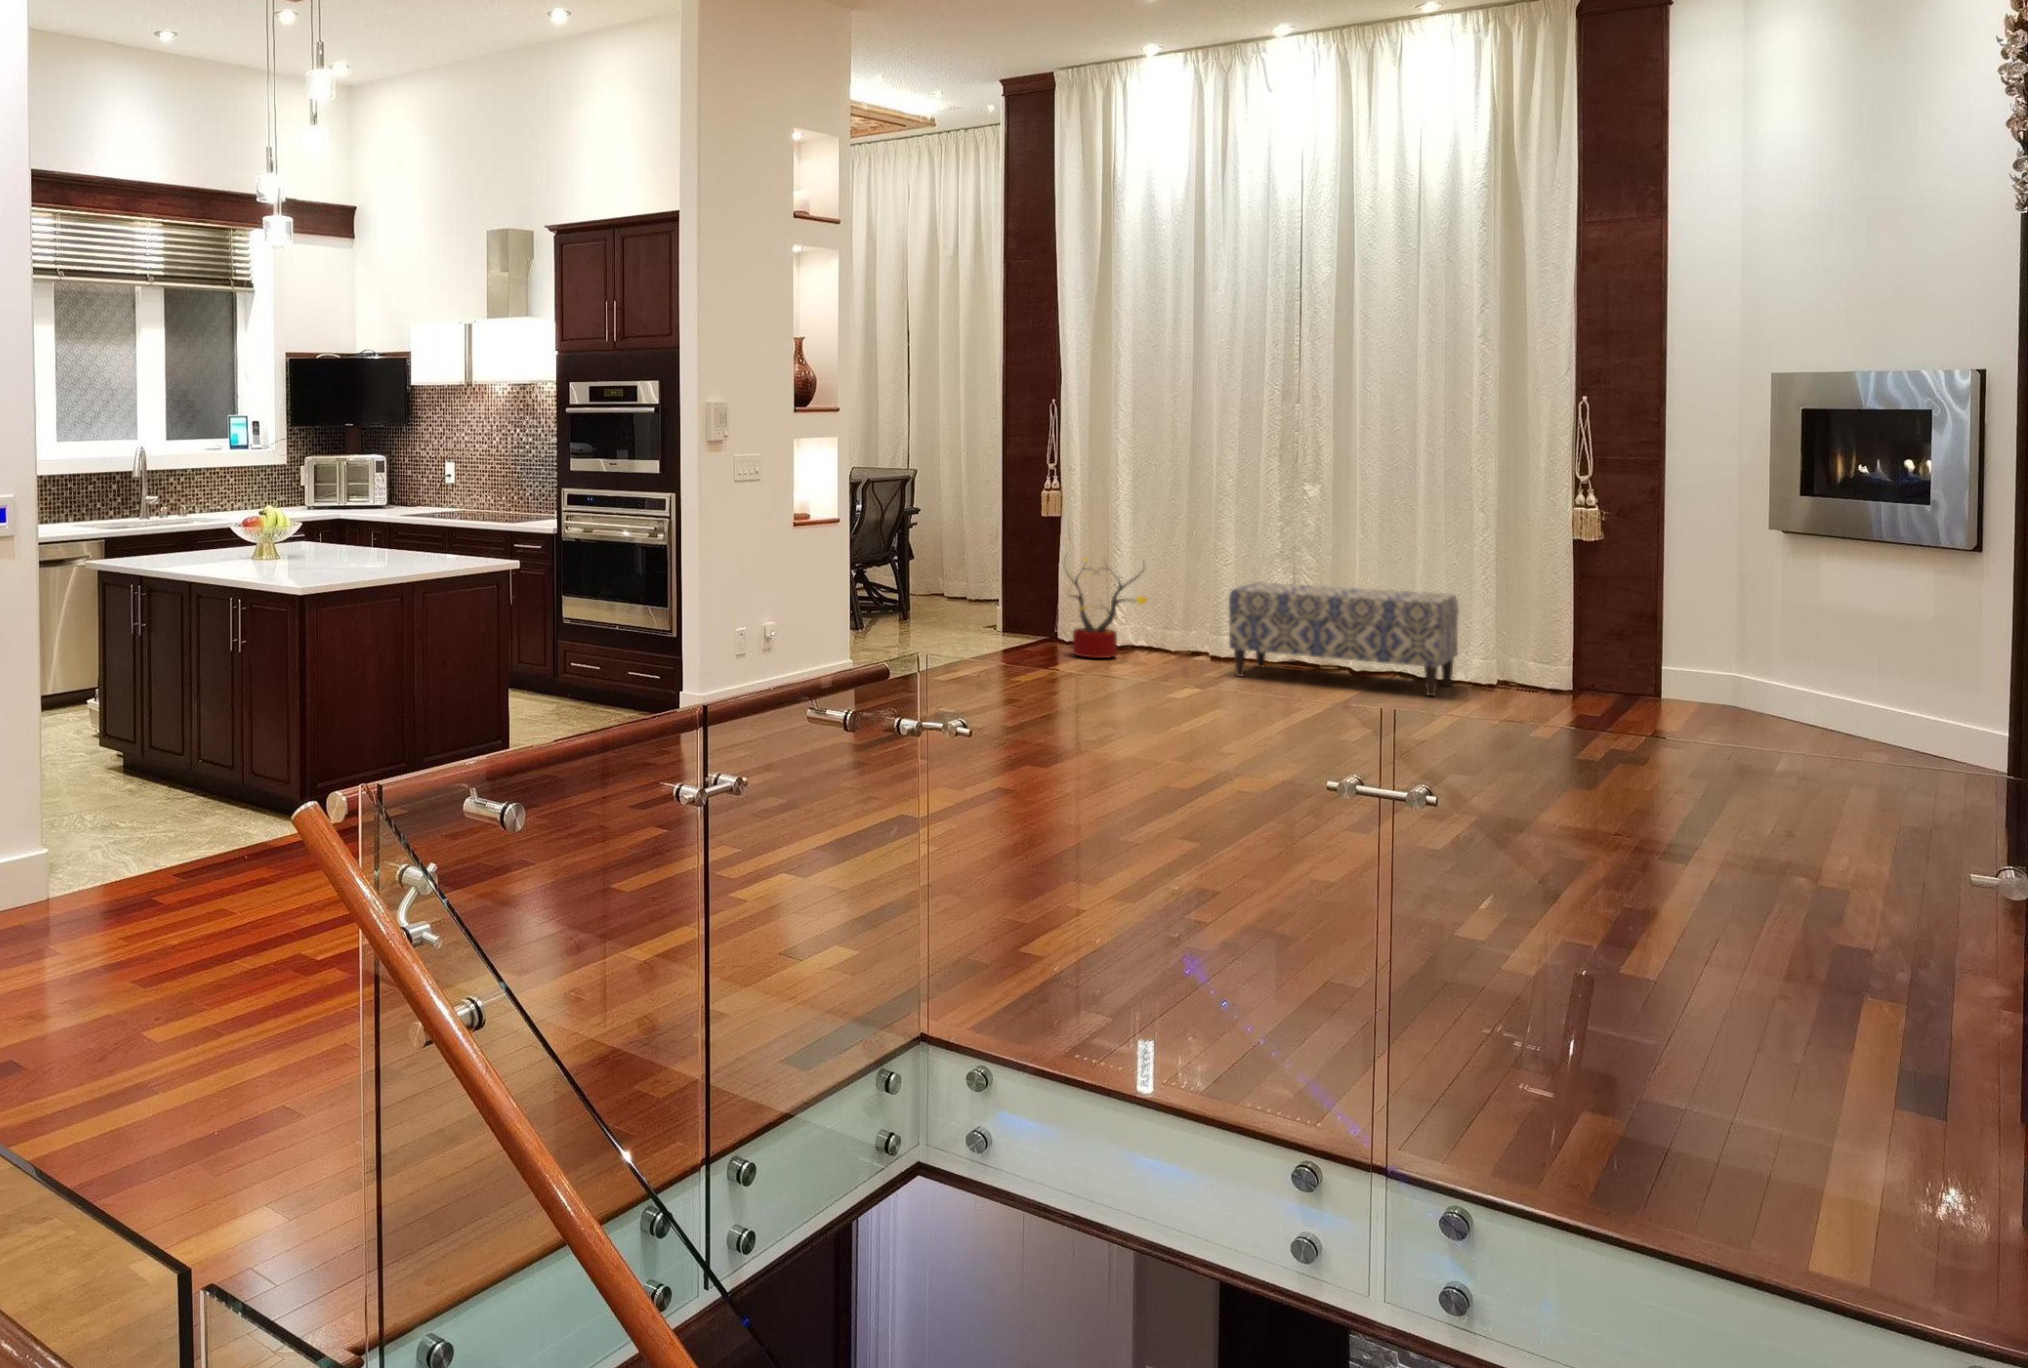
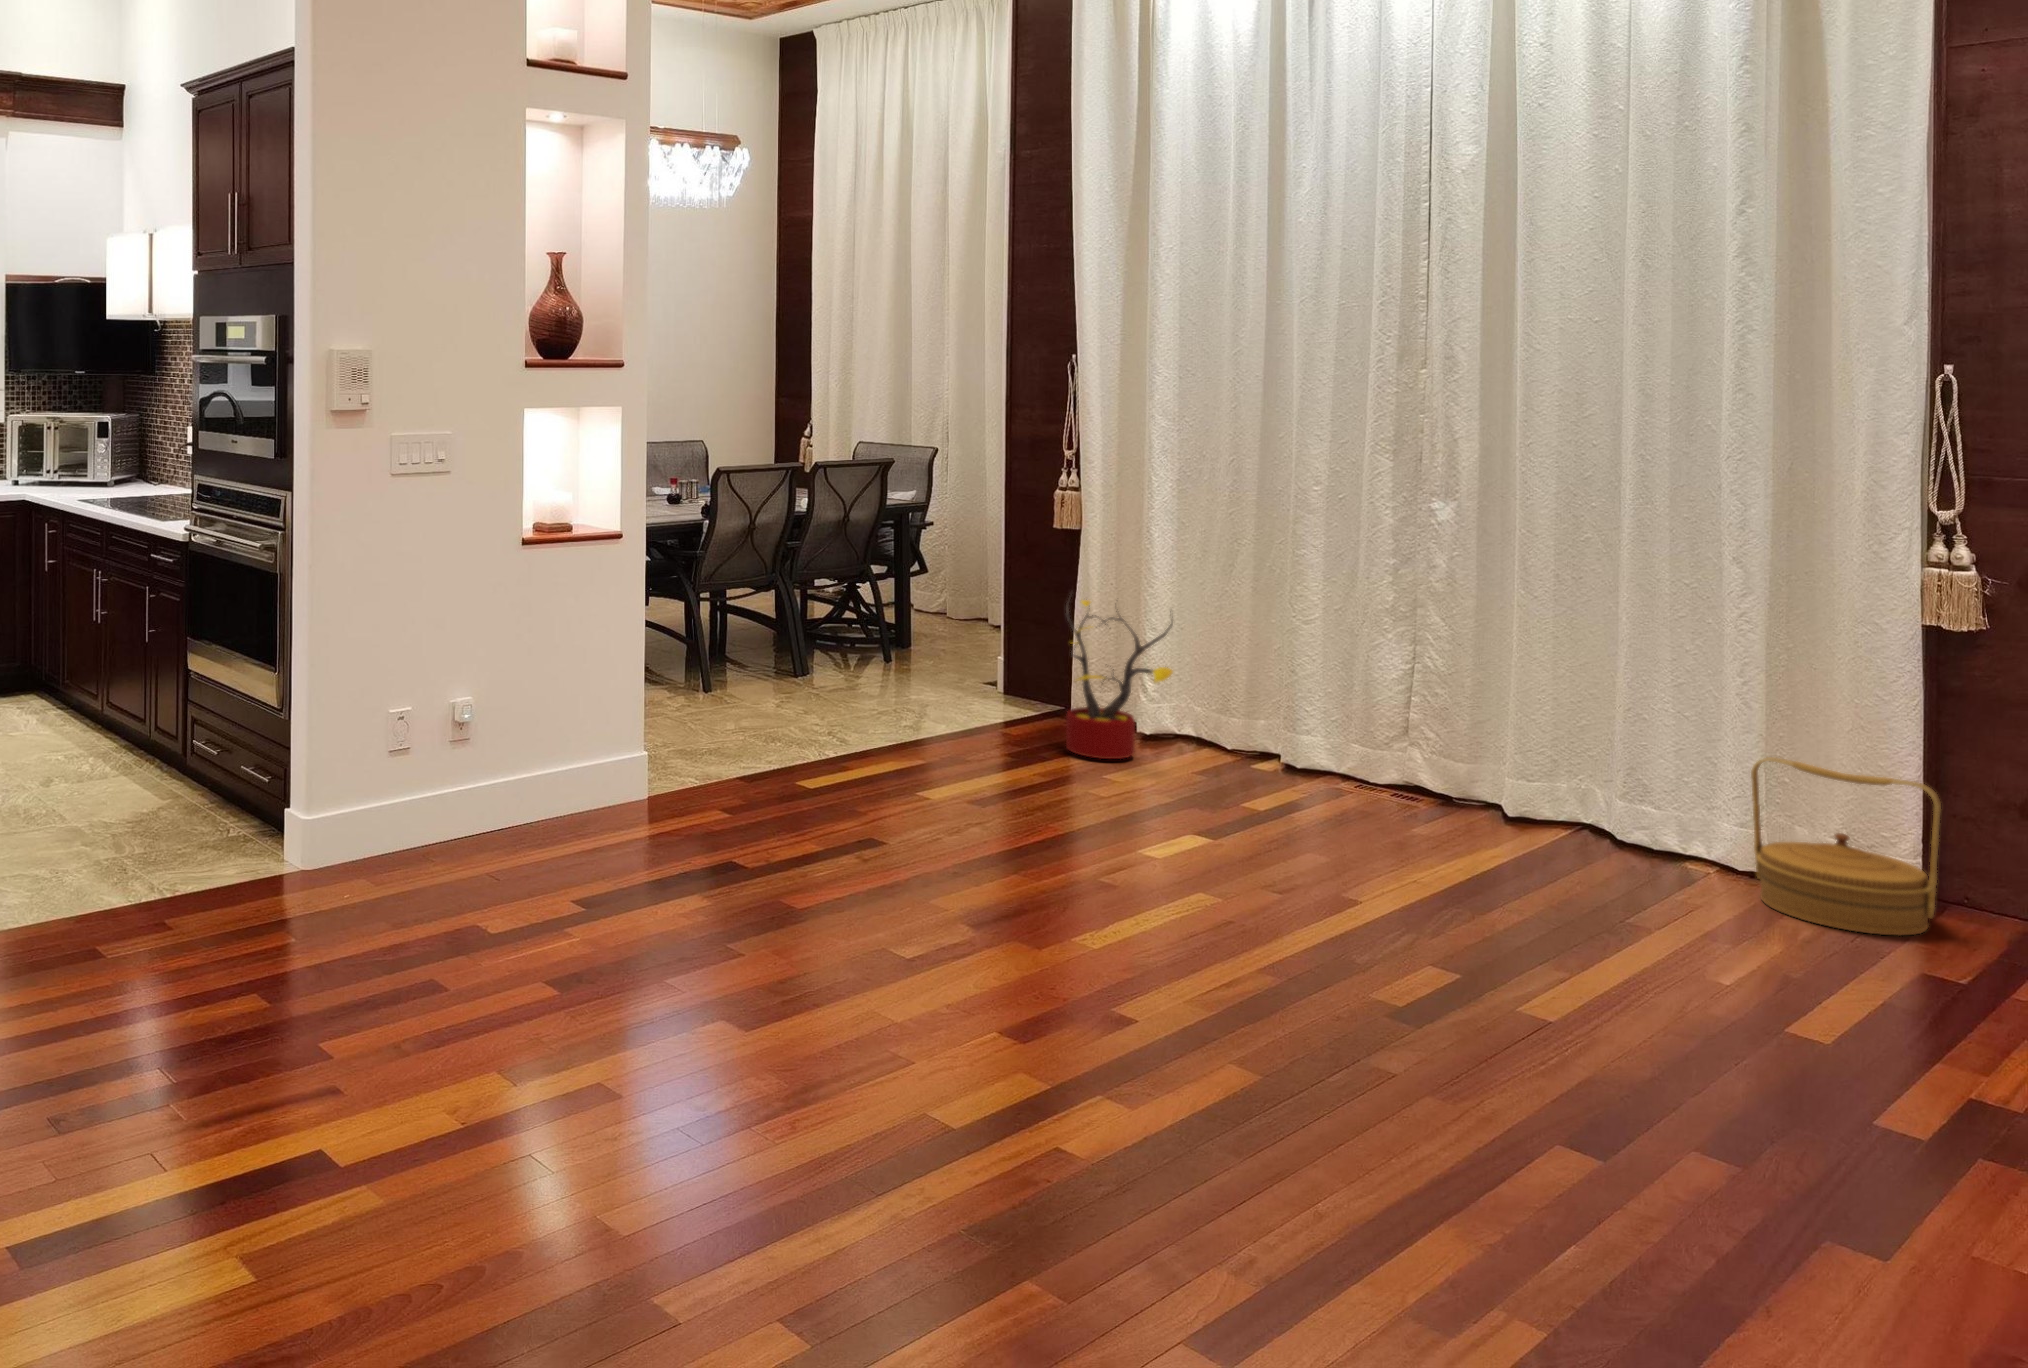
bench: present [1229,583,1459,696] -> none [1287,657,1698,894]
woven basket: none [1490,617,1586,703] -> present [1751,757,1941,936]

